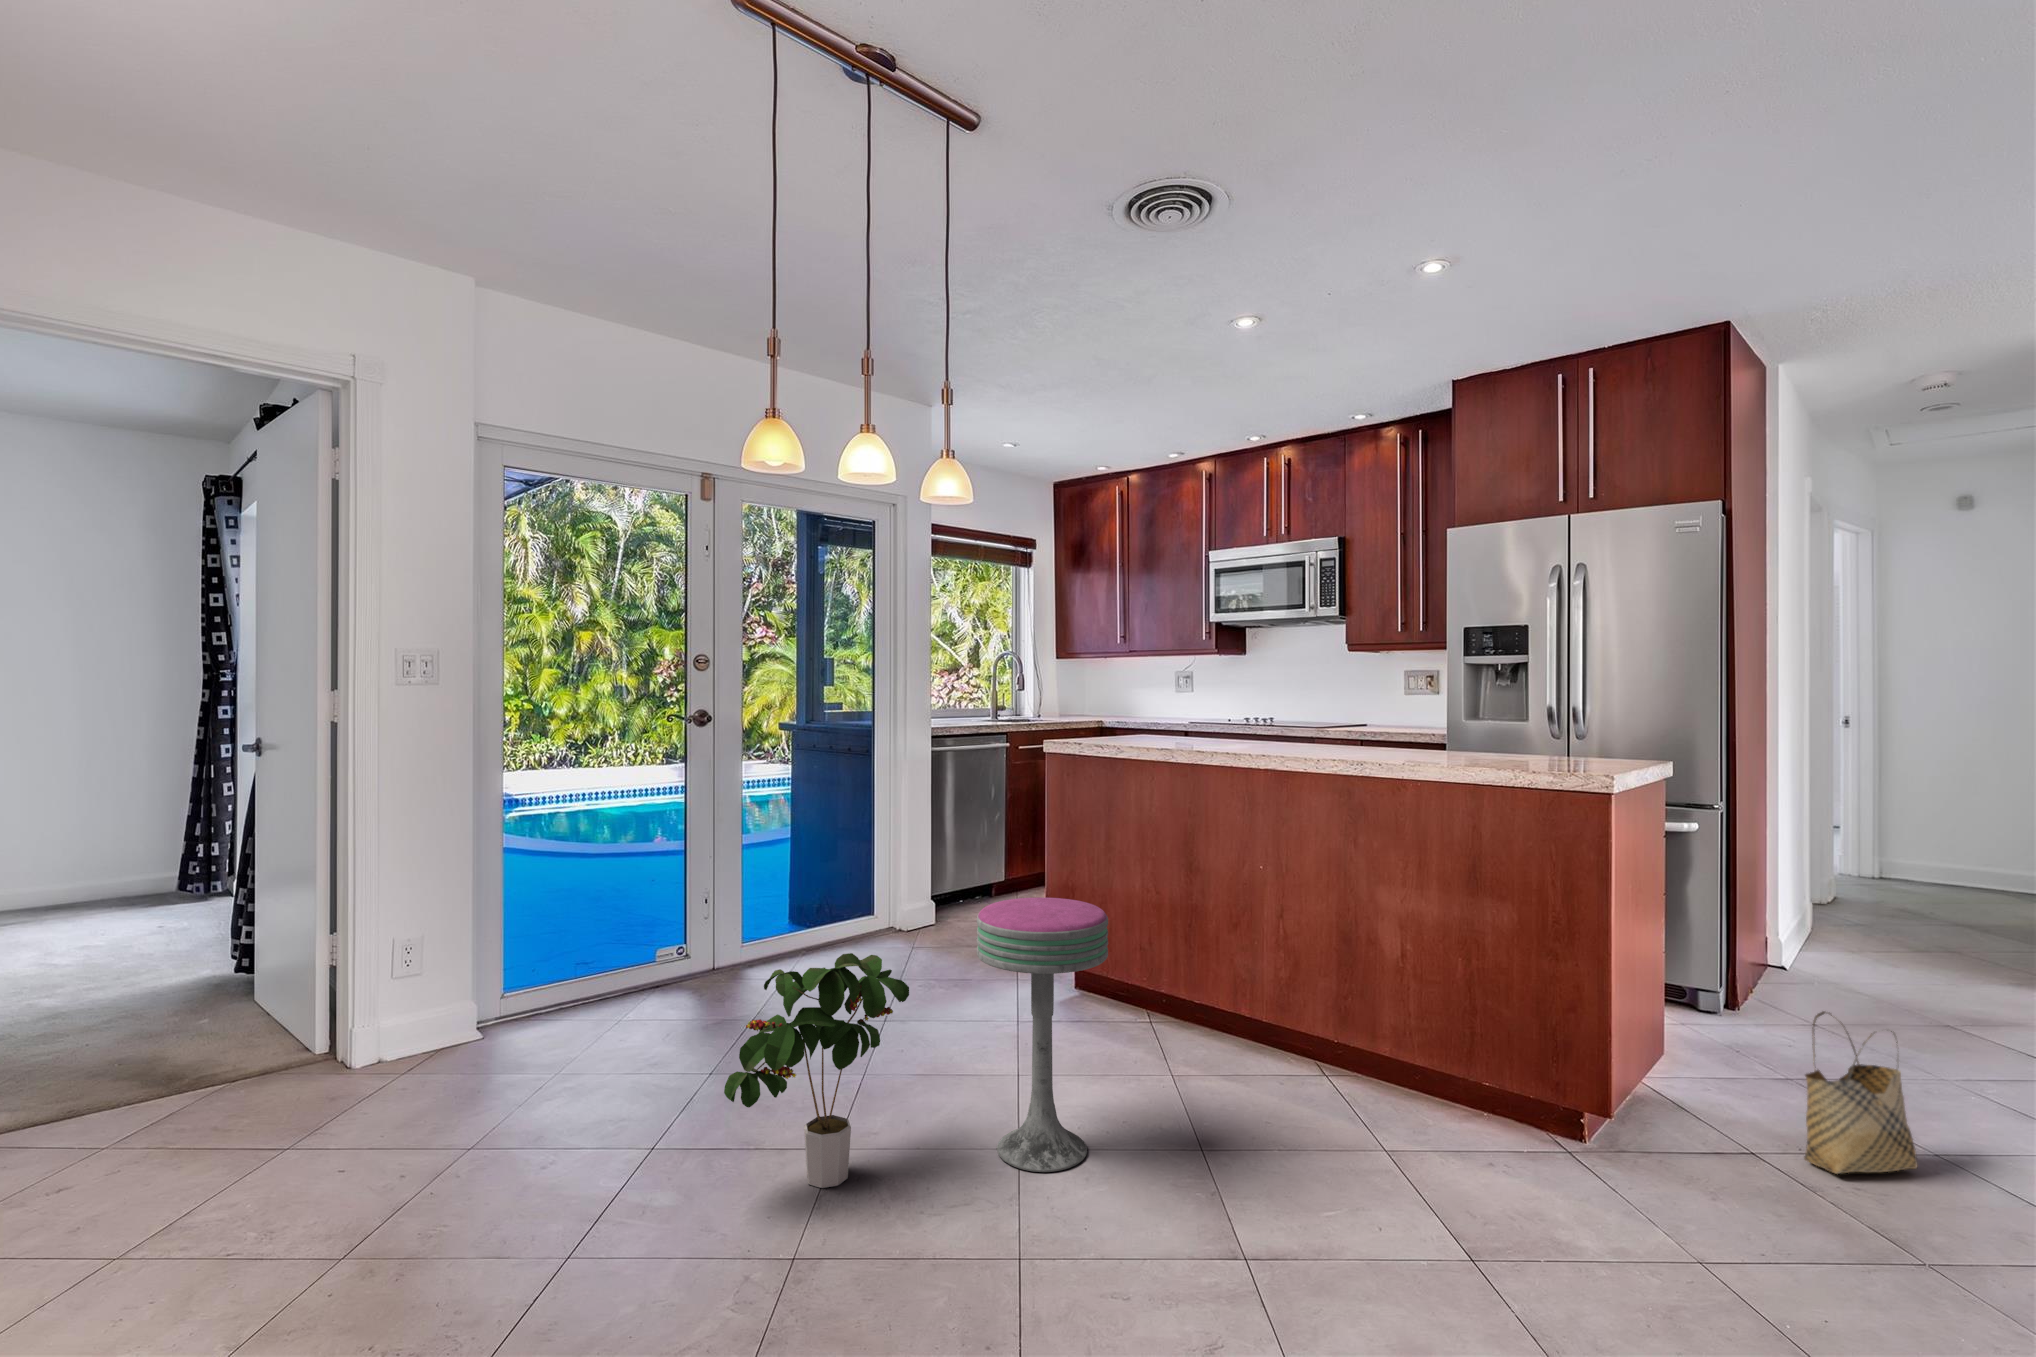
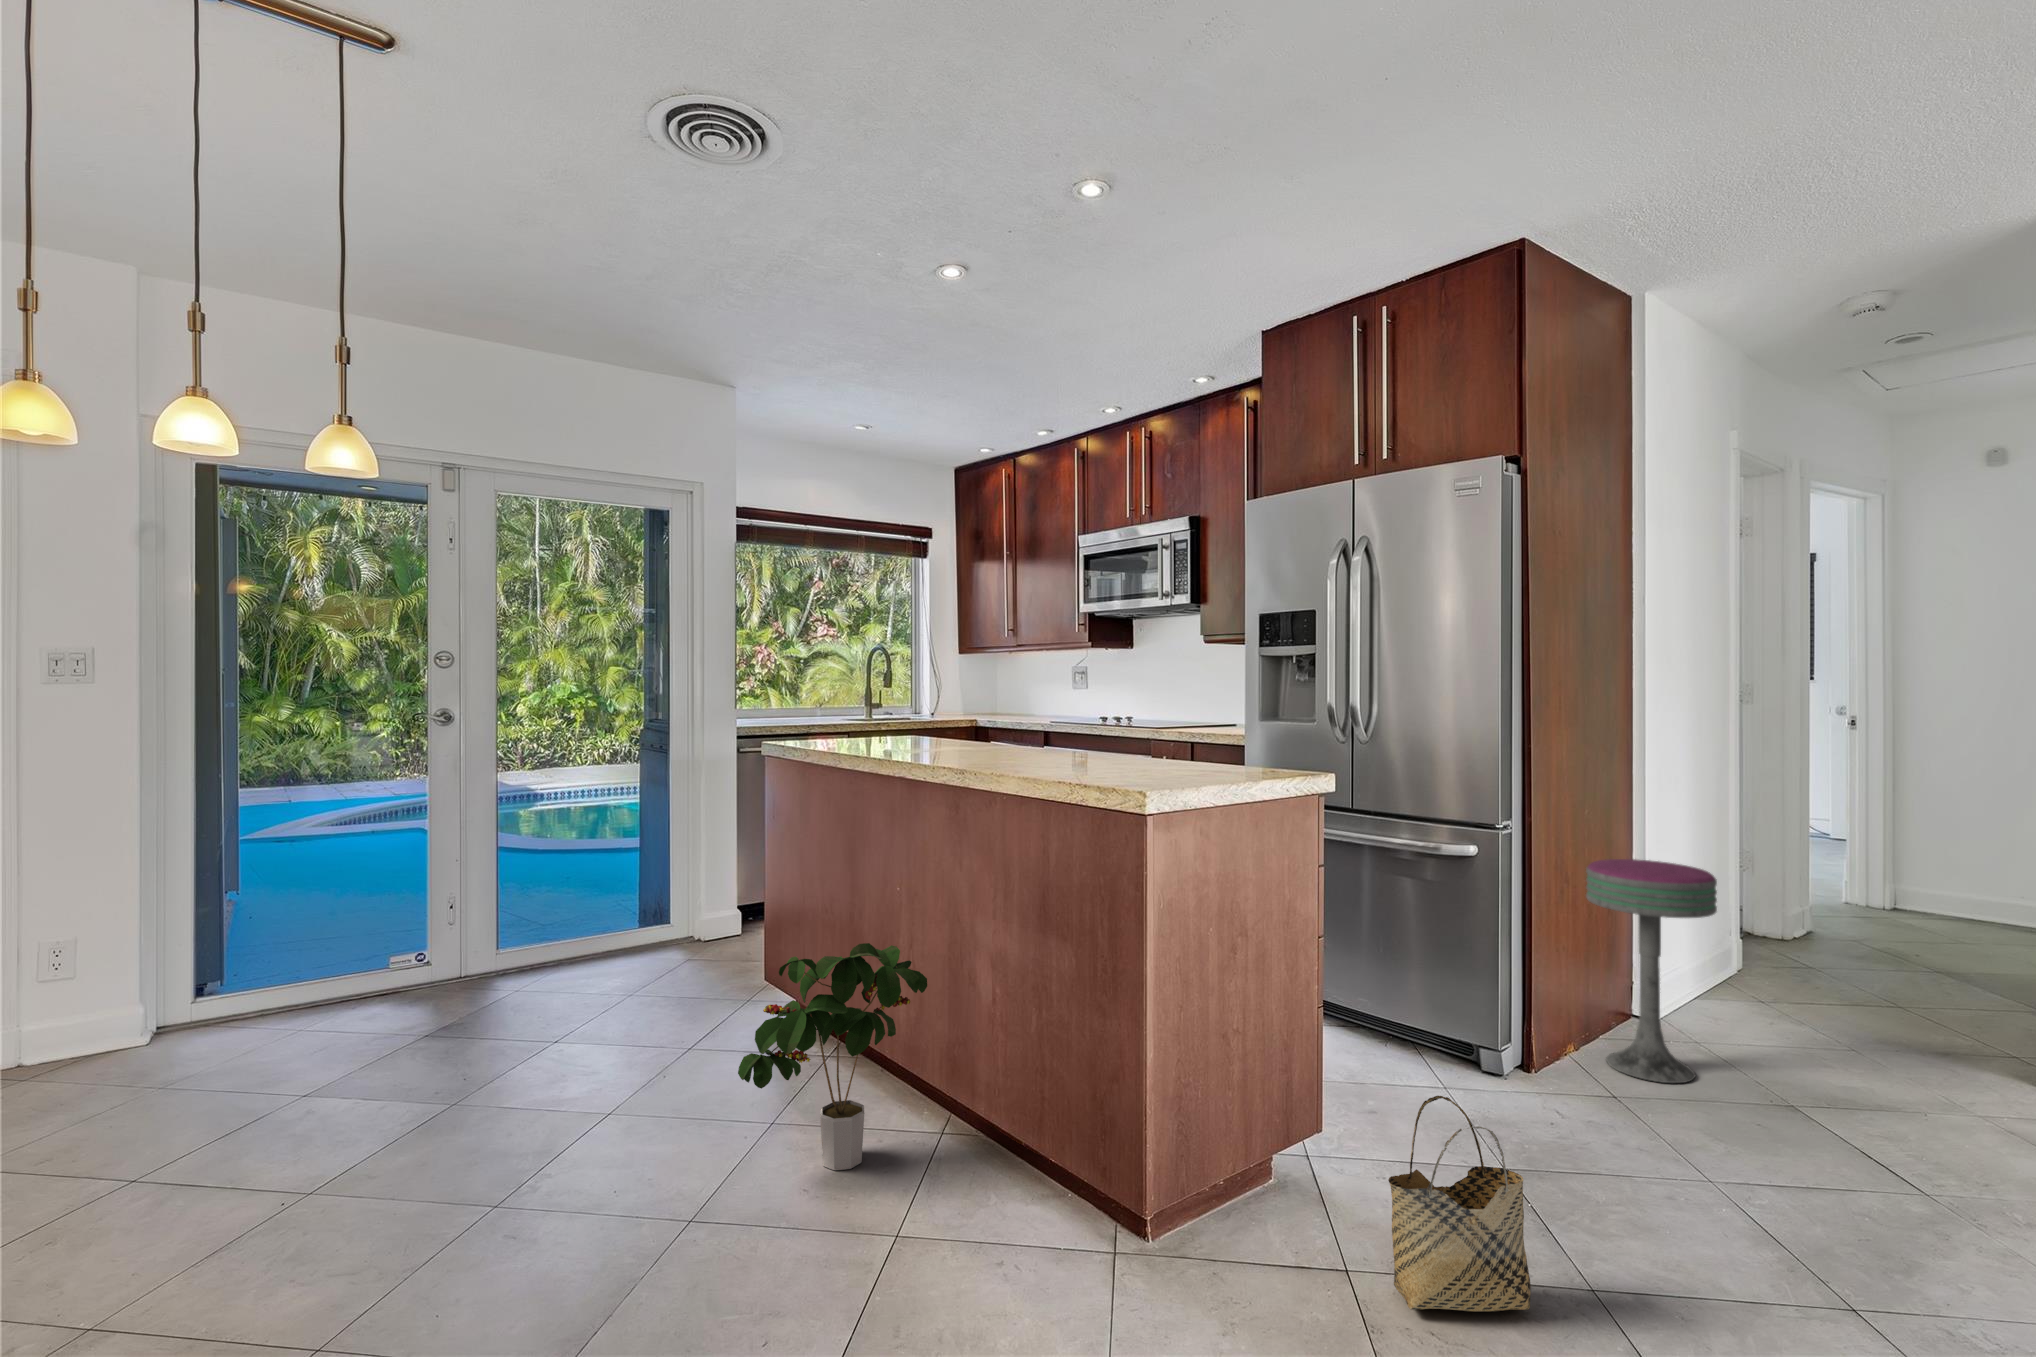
bar stool: present [977,897,1108,1172] -> present [1586,859,1717,1083]
potted plant: present [724,953,909,1188] -> present [738,943,927,1170]

